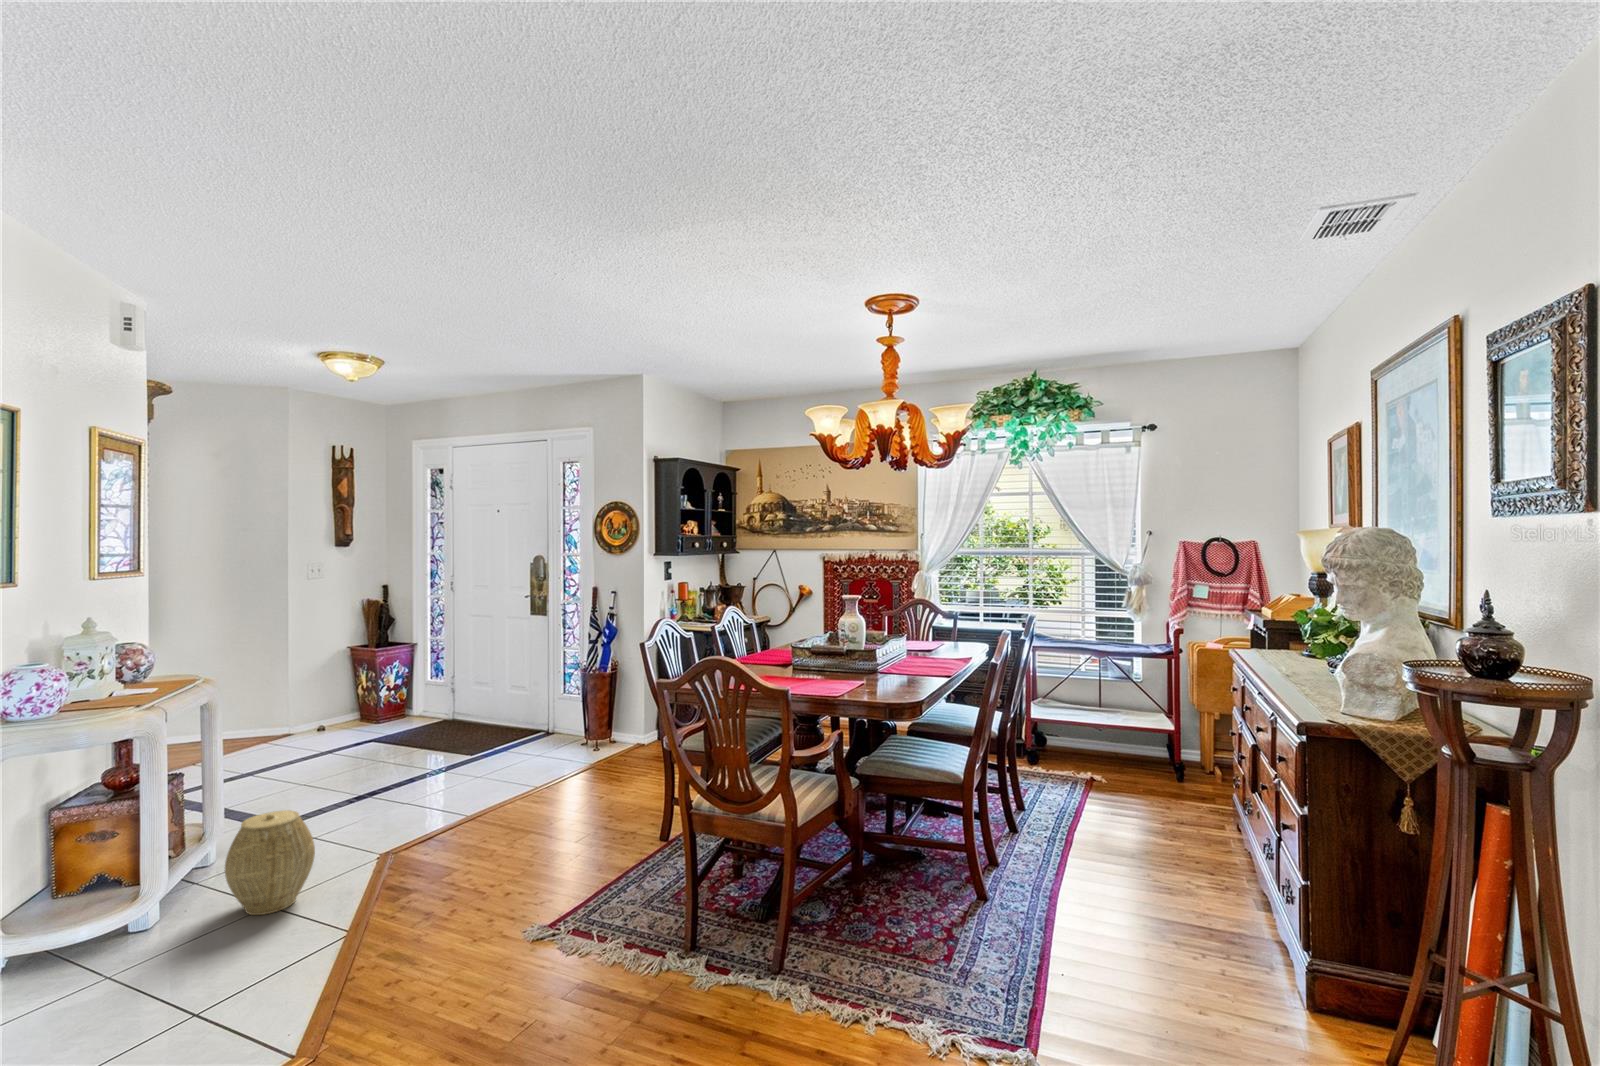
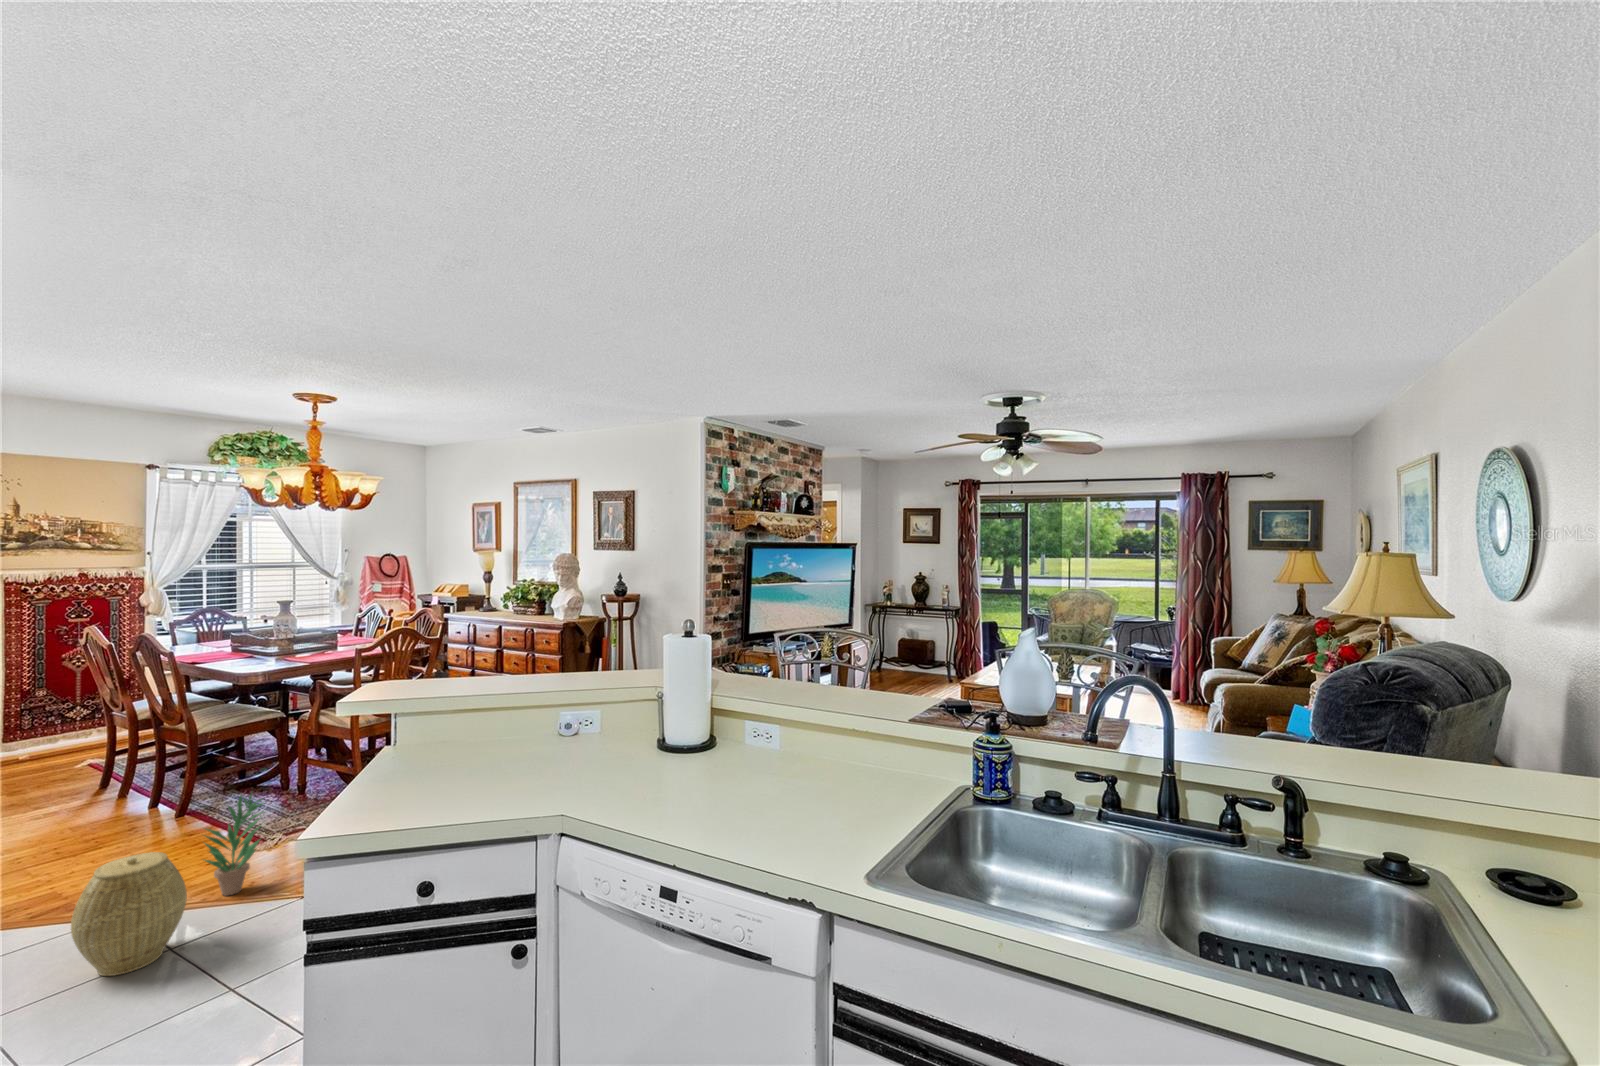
potted plant: none [371,799,431,903] -> present [205,793,263,896]

